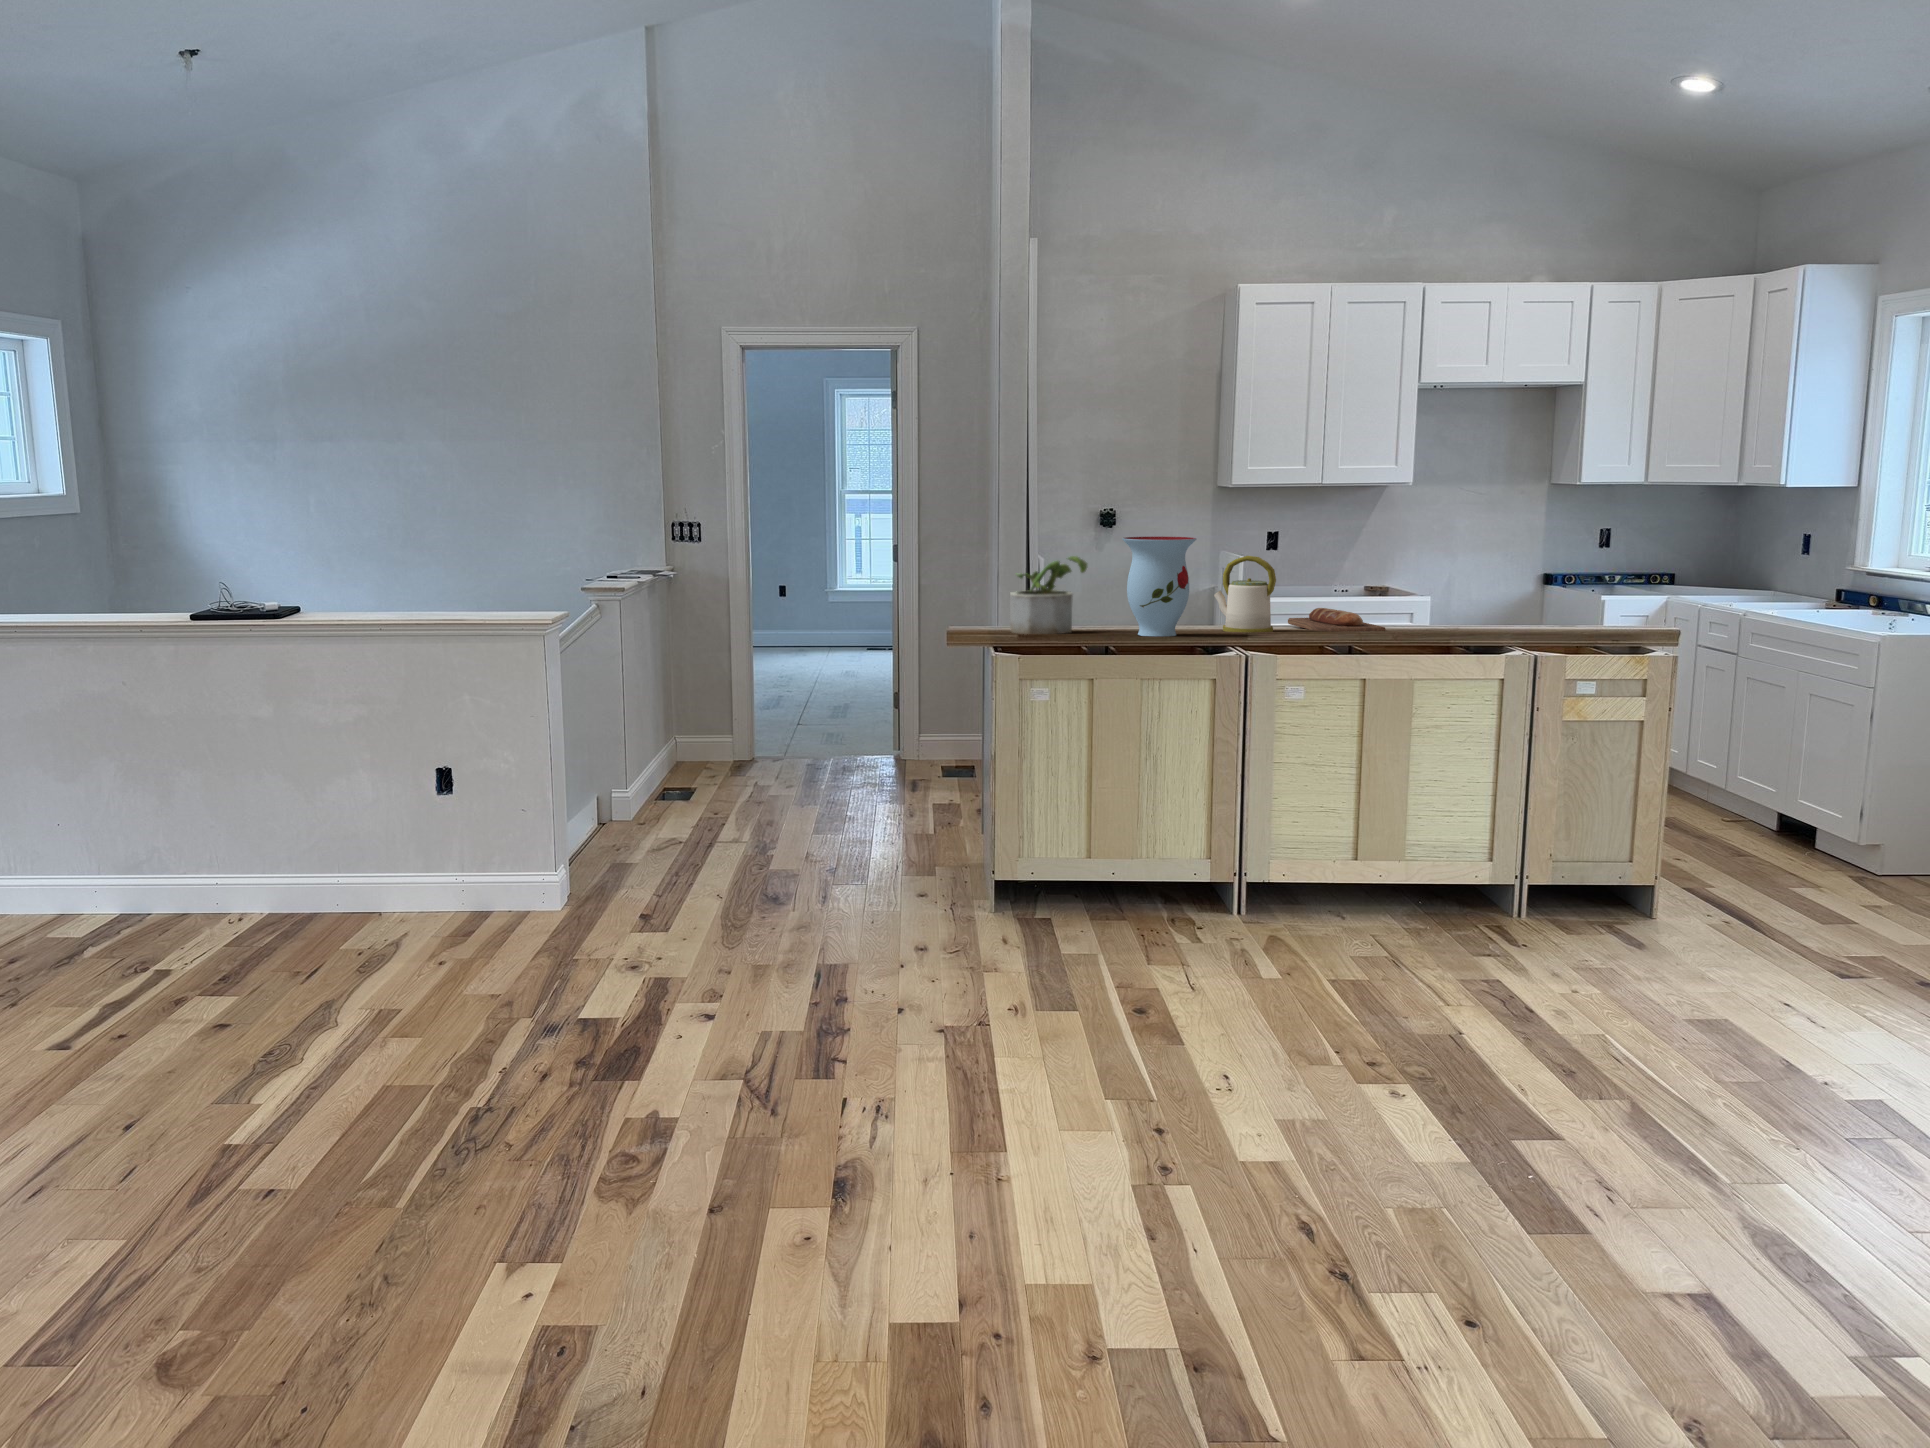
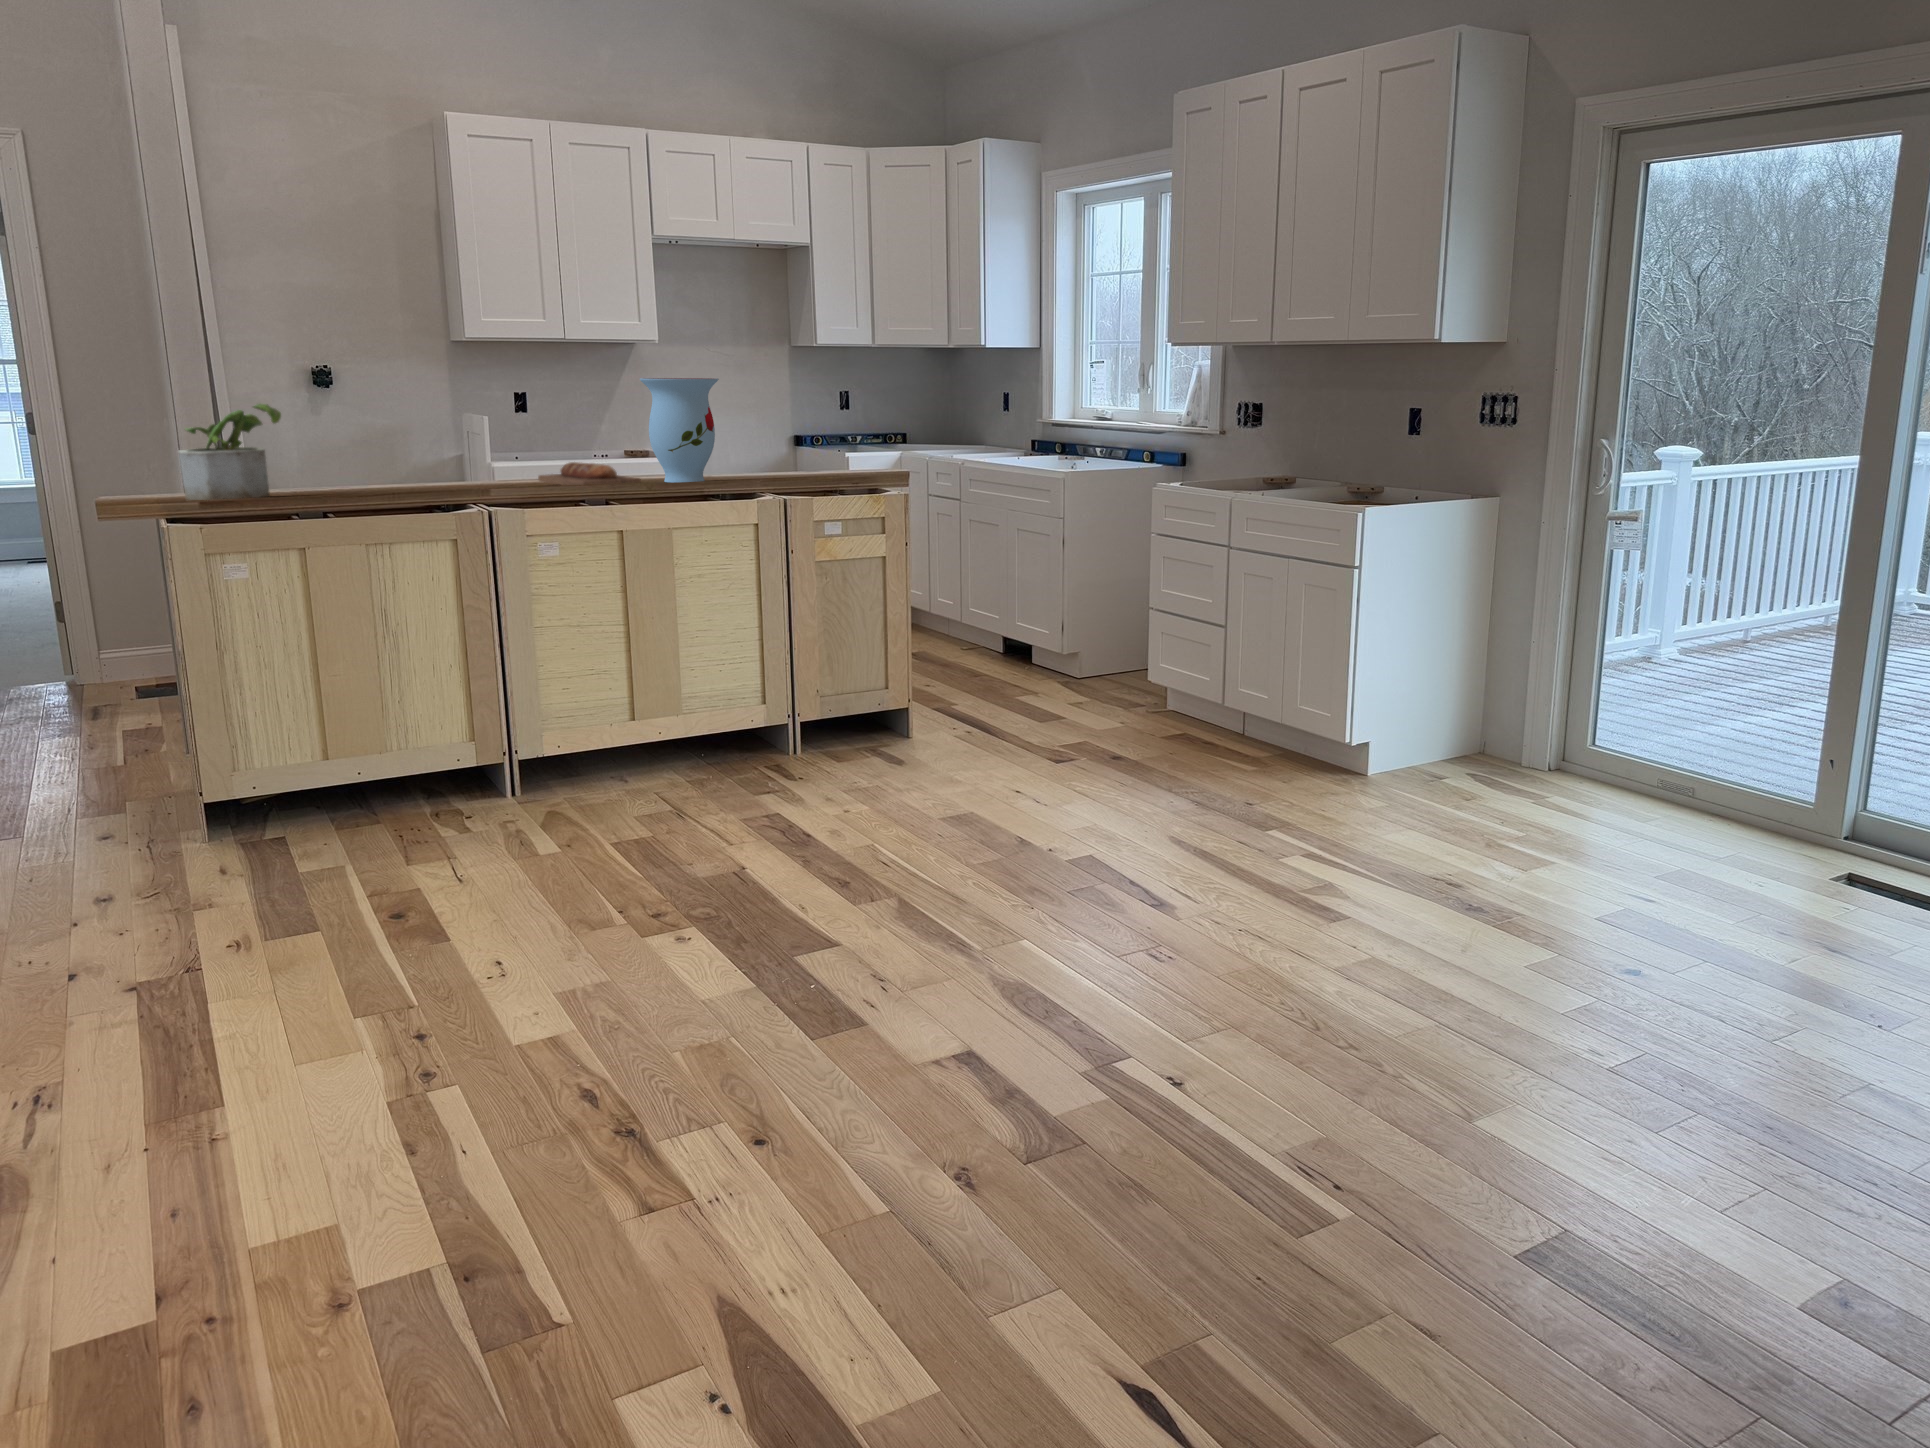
vase: present [1122,536,1196,636] -> present [640,378,719,482]
kettle: present [1214,556,1276,632] -> none [448,403,520,490]

